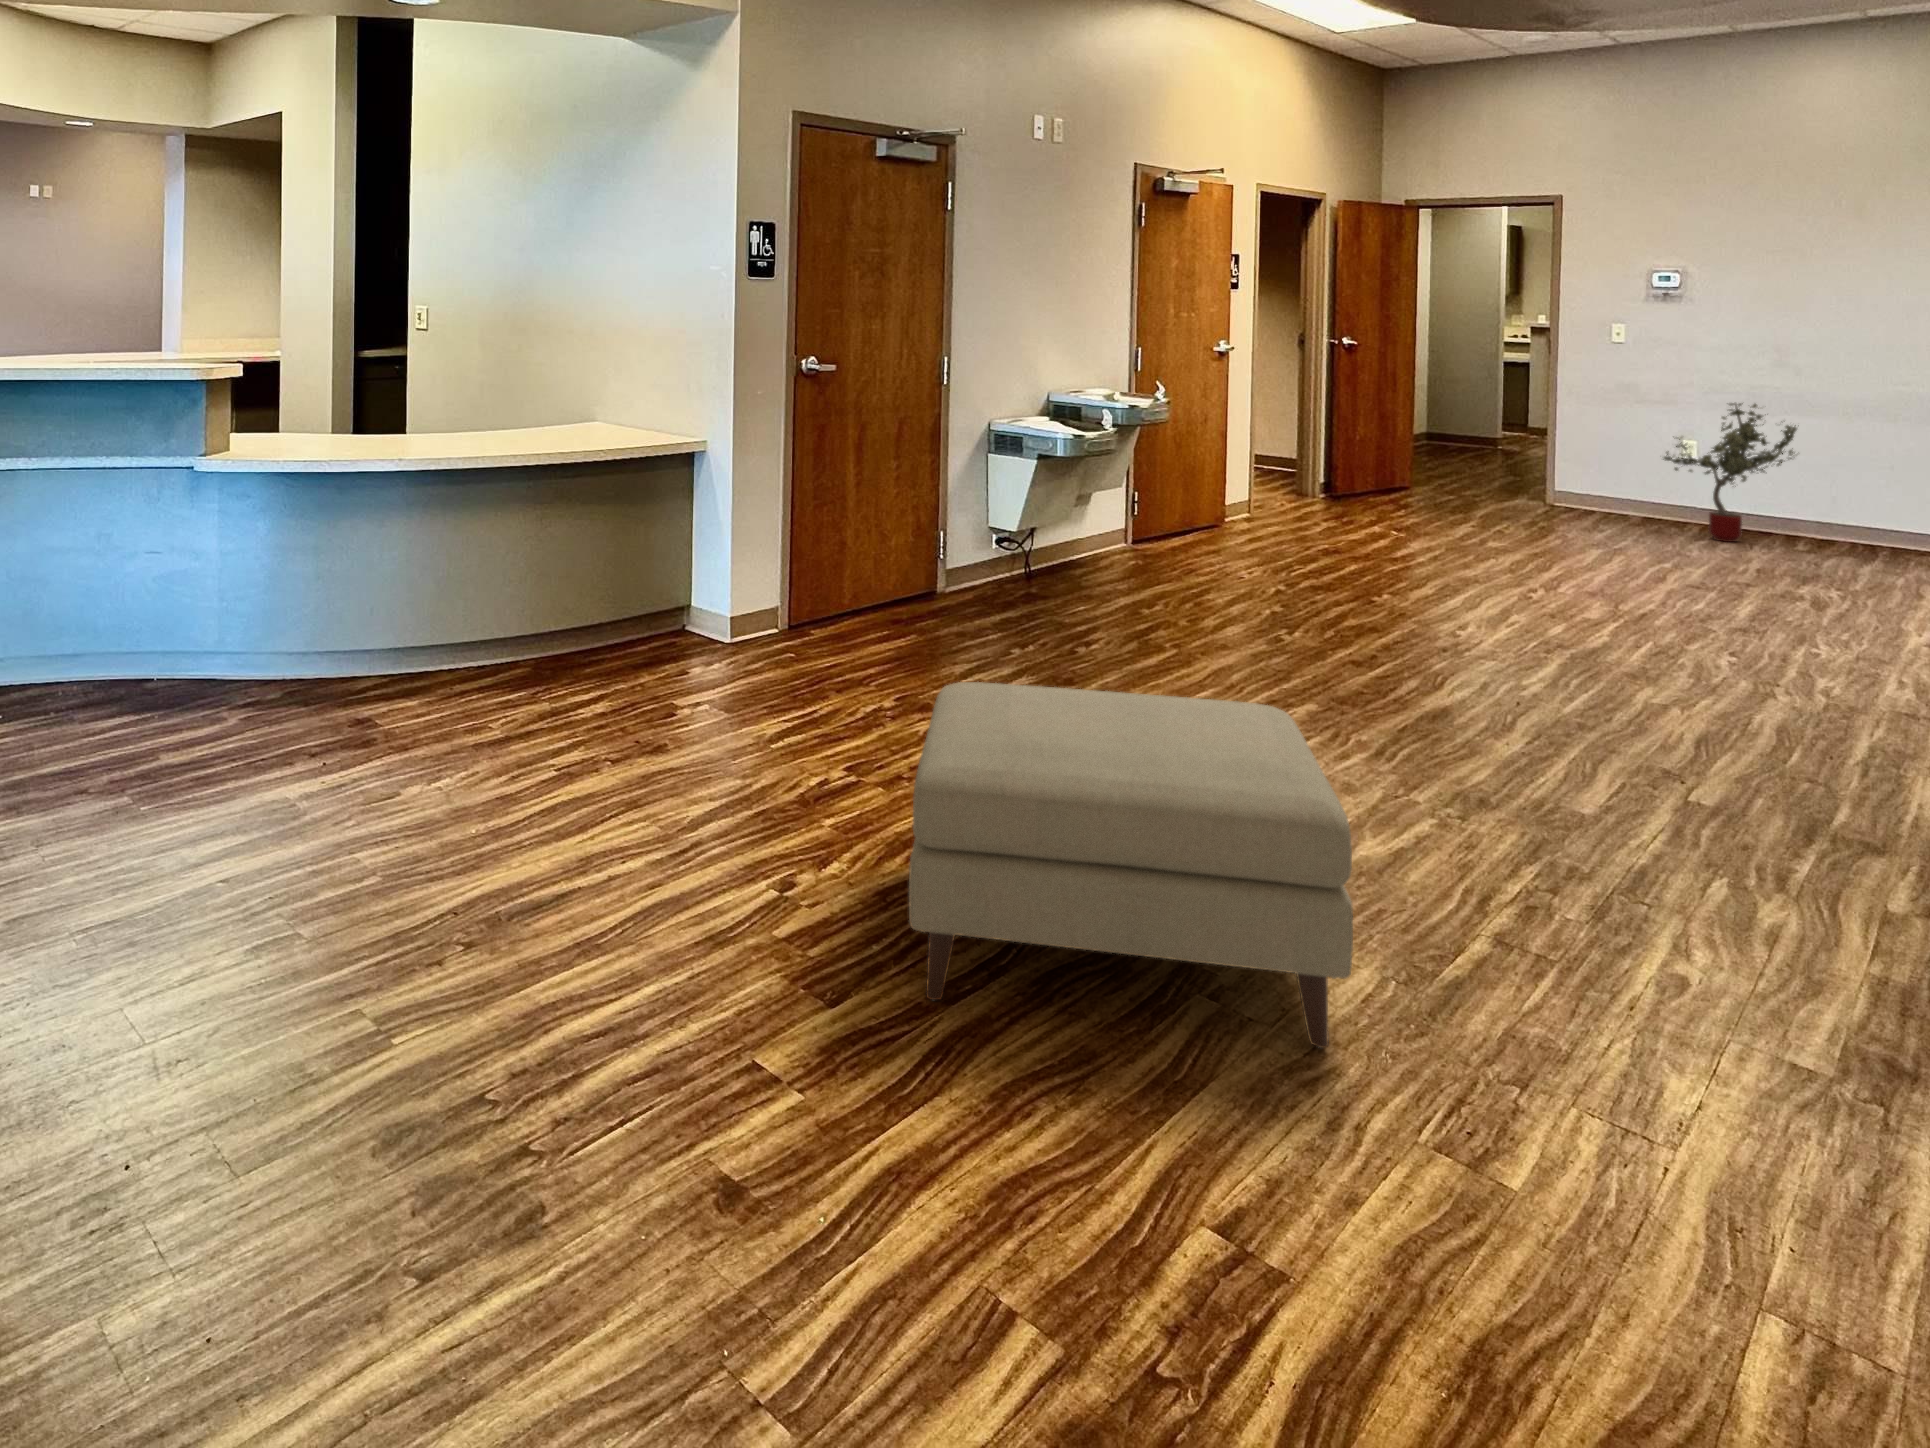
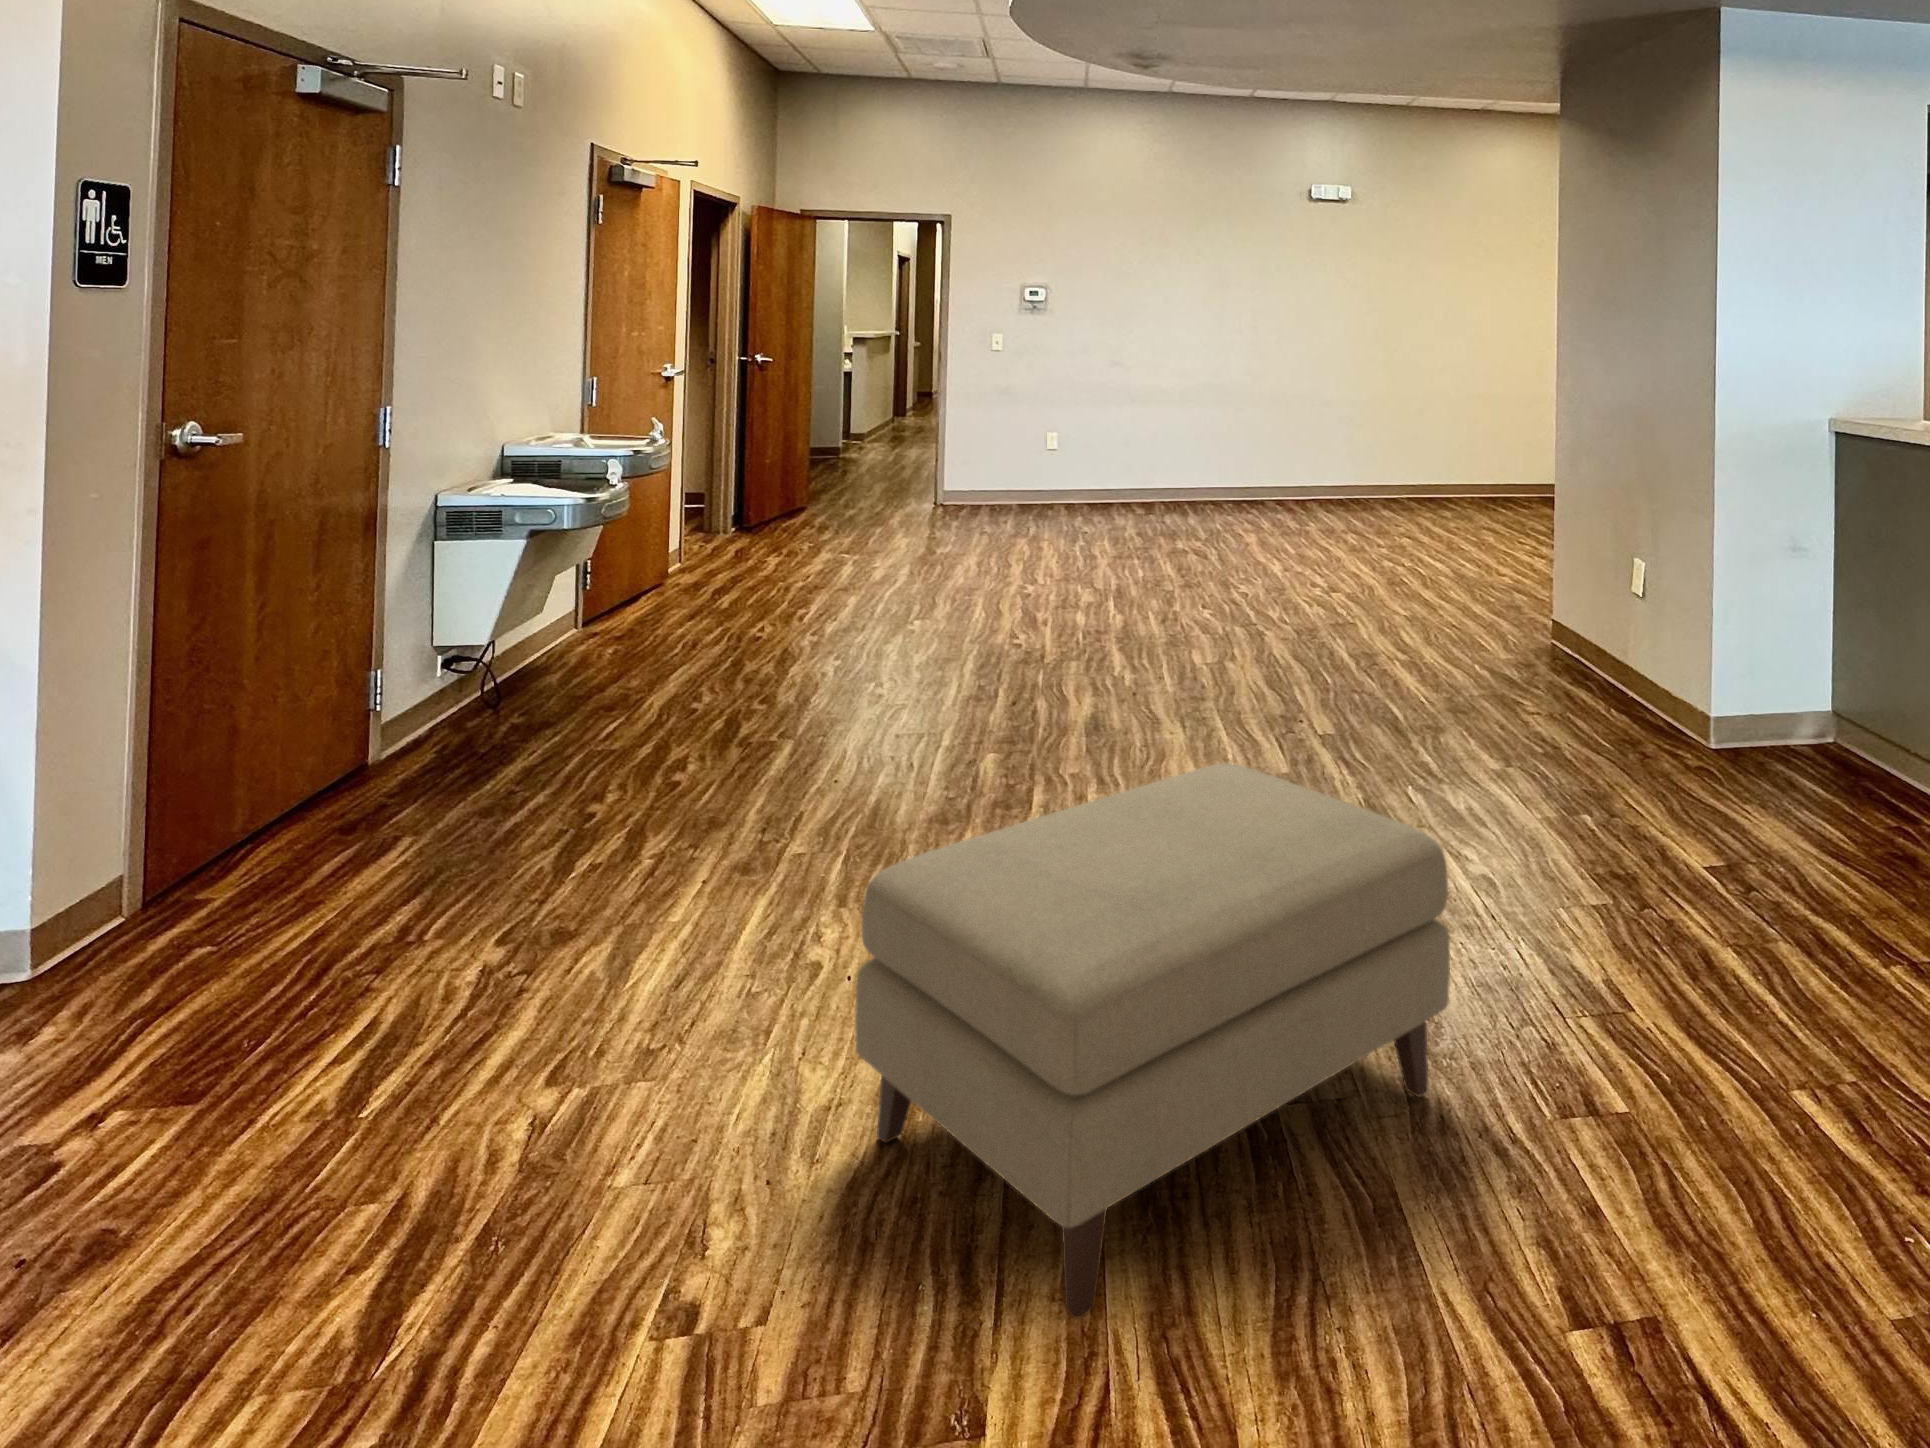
potted tree: present [1663,403,1797,542] -> none [1062,411,1166,537]

